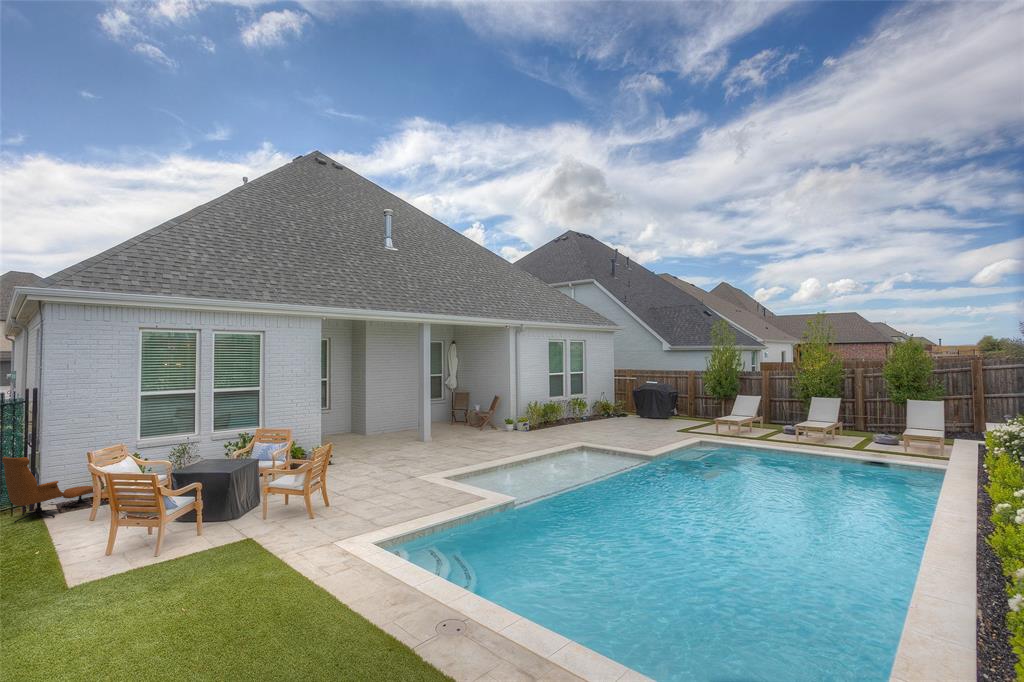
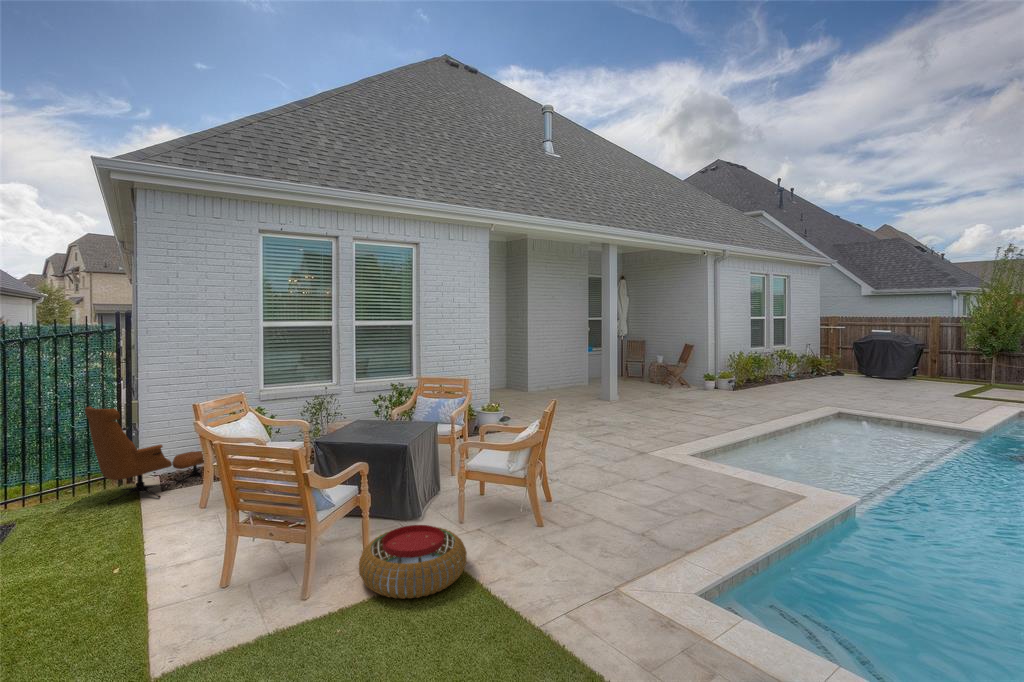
pouf: none [189,516,255,551] -> present [359,525,467,599]

